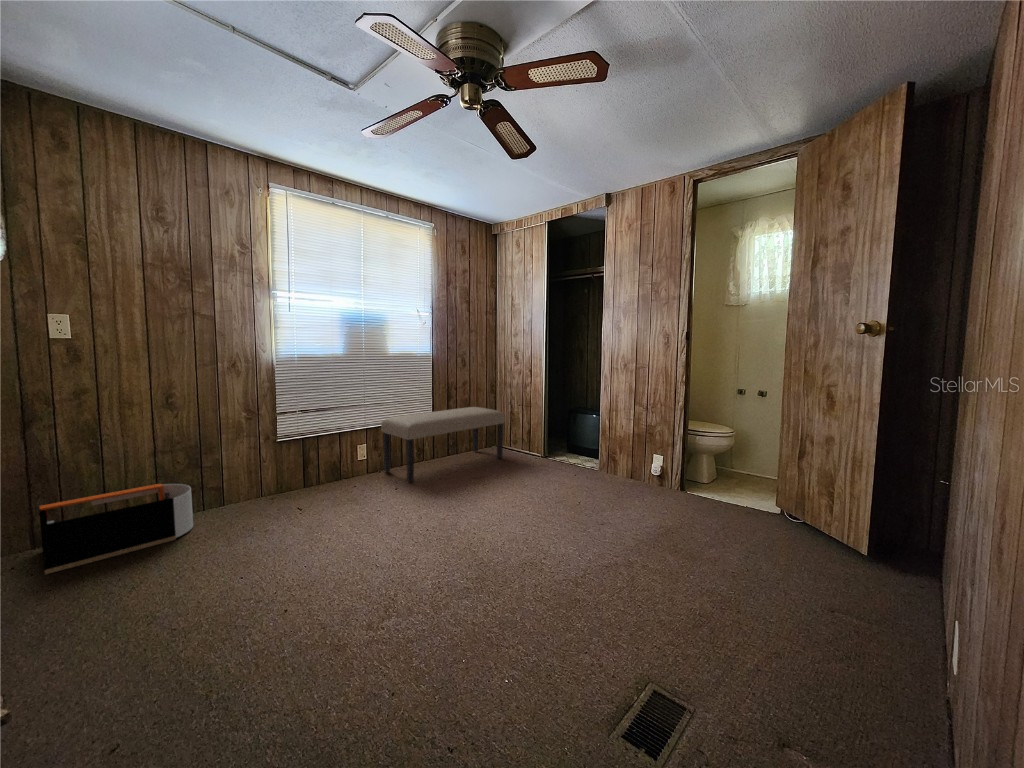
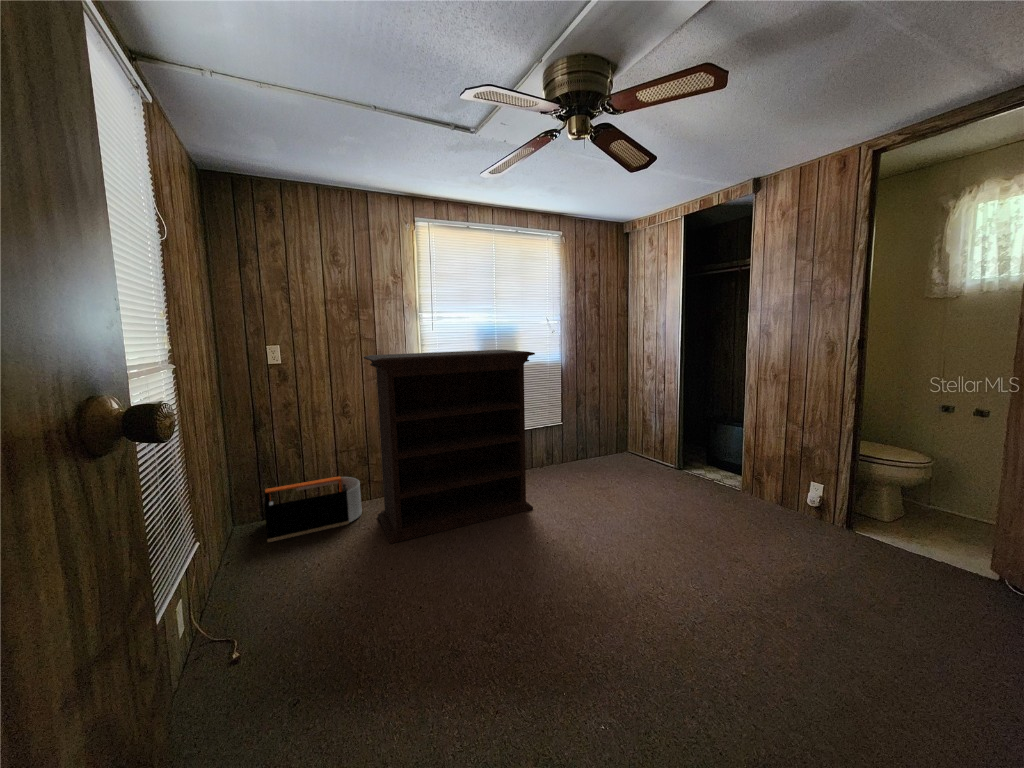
bookshelf: none [201,330,412,553] -> present [364,350,535,544]
bench: present [381,407,505,482] -> none [511,413,634,487]

